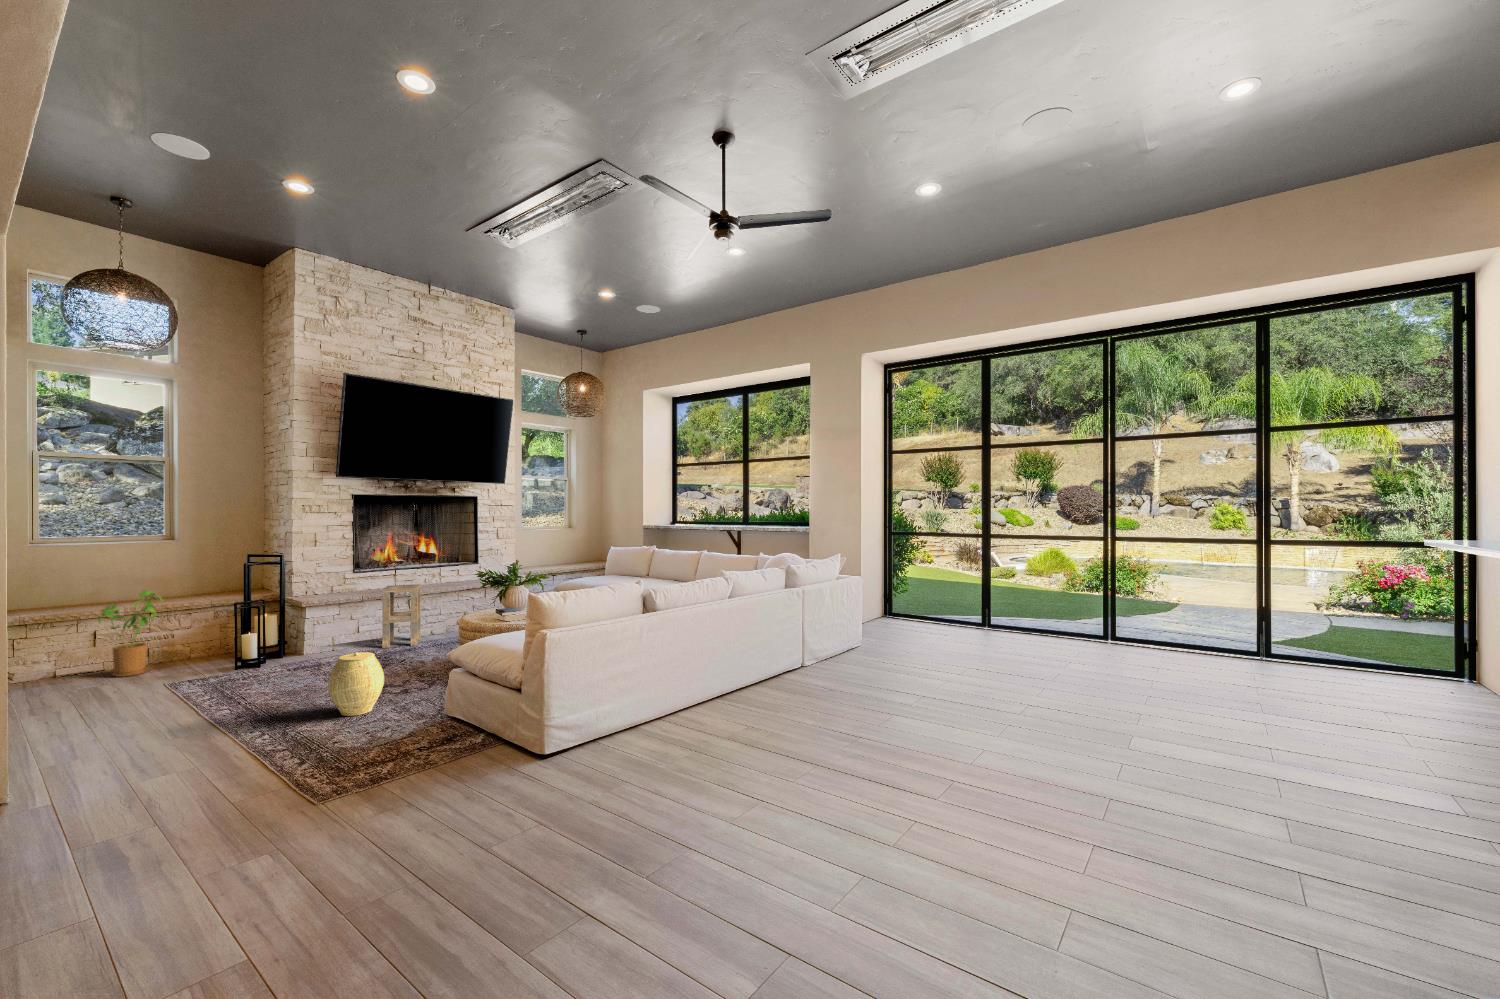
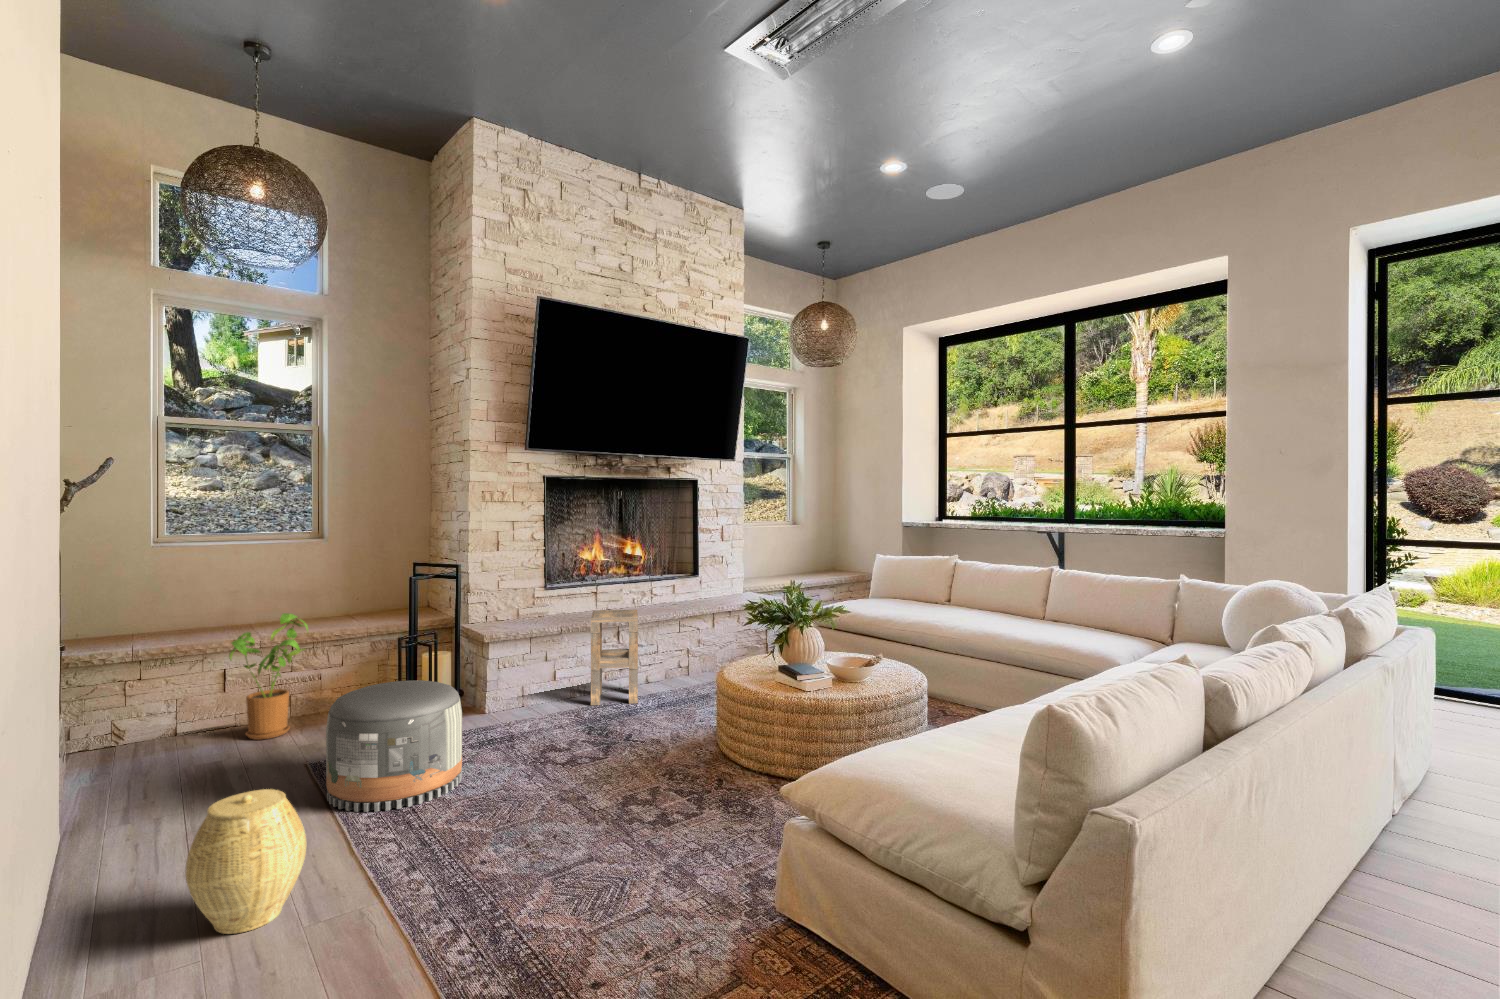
pouf: none [178,627,277,703] -> present [326,680,462,812]
woven basket: present [328,652,384,716] -> present [185,789,306,934]

